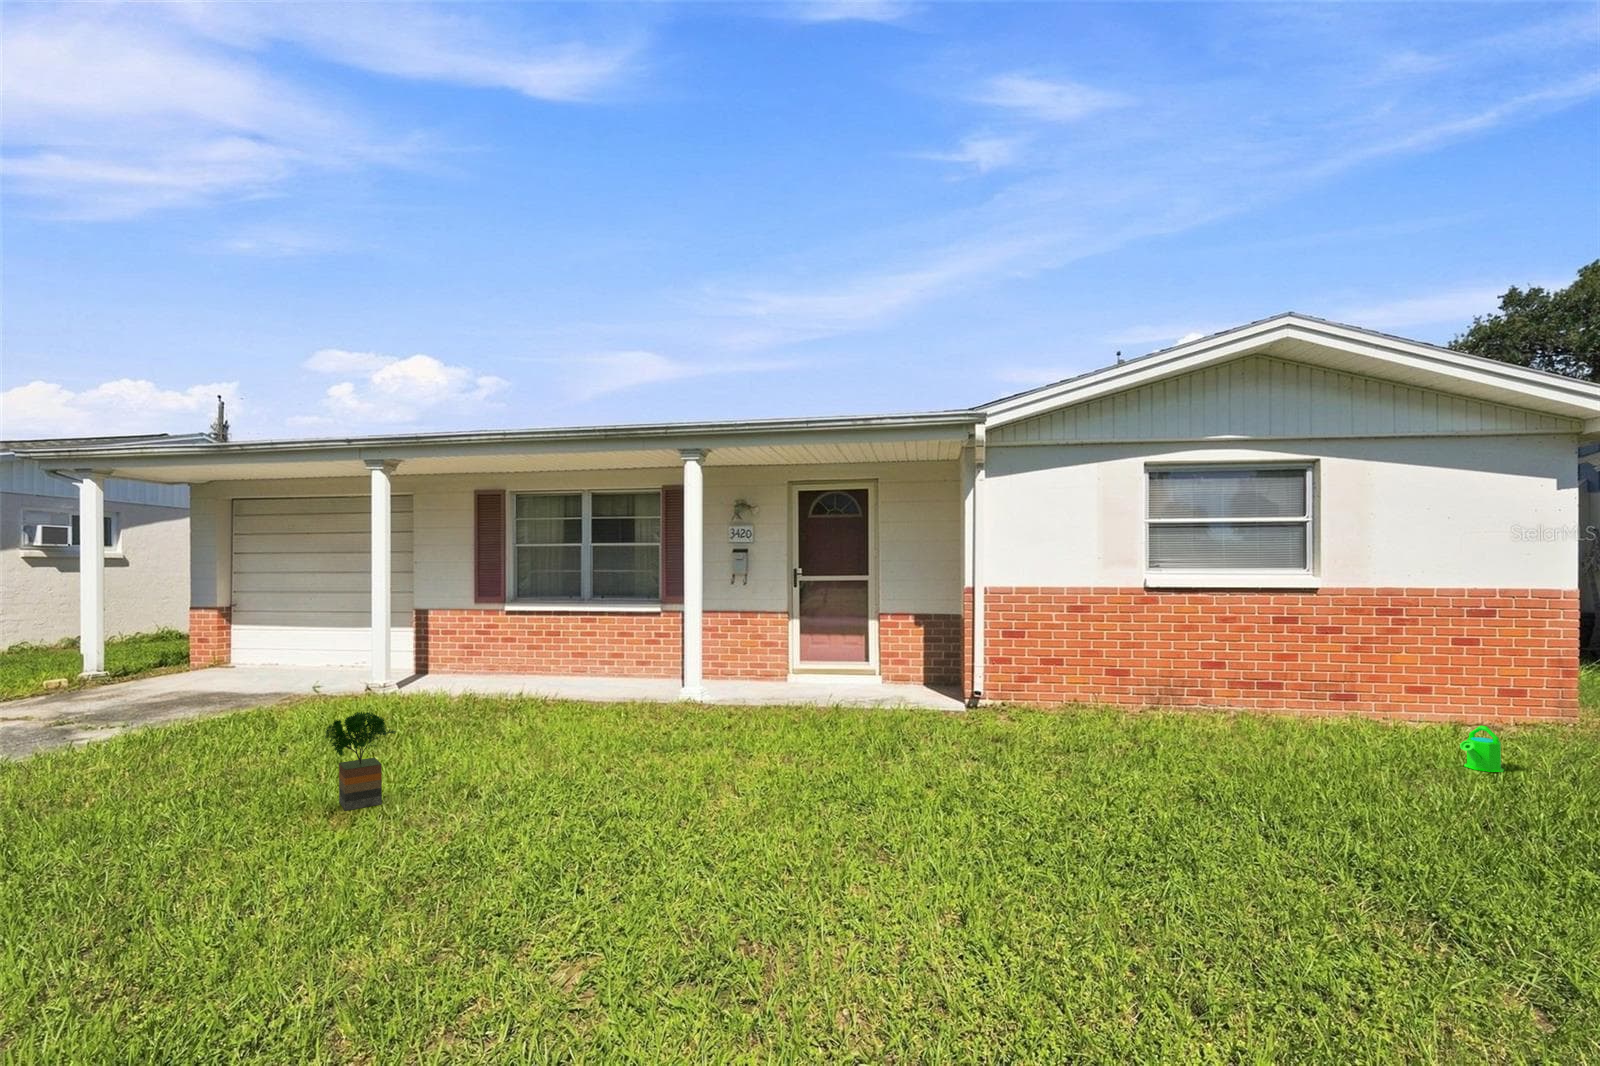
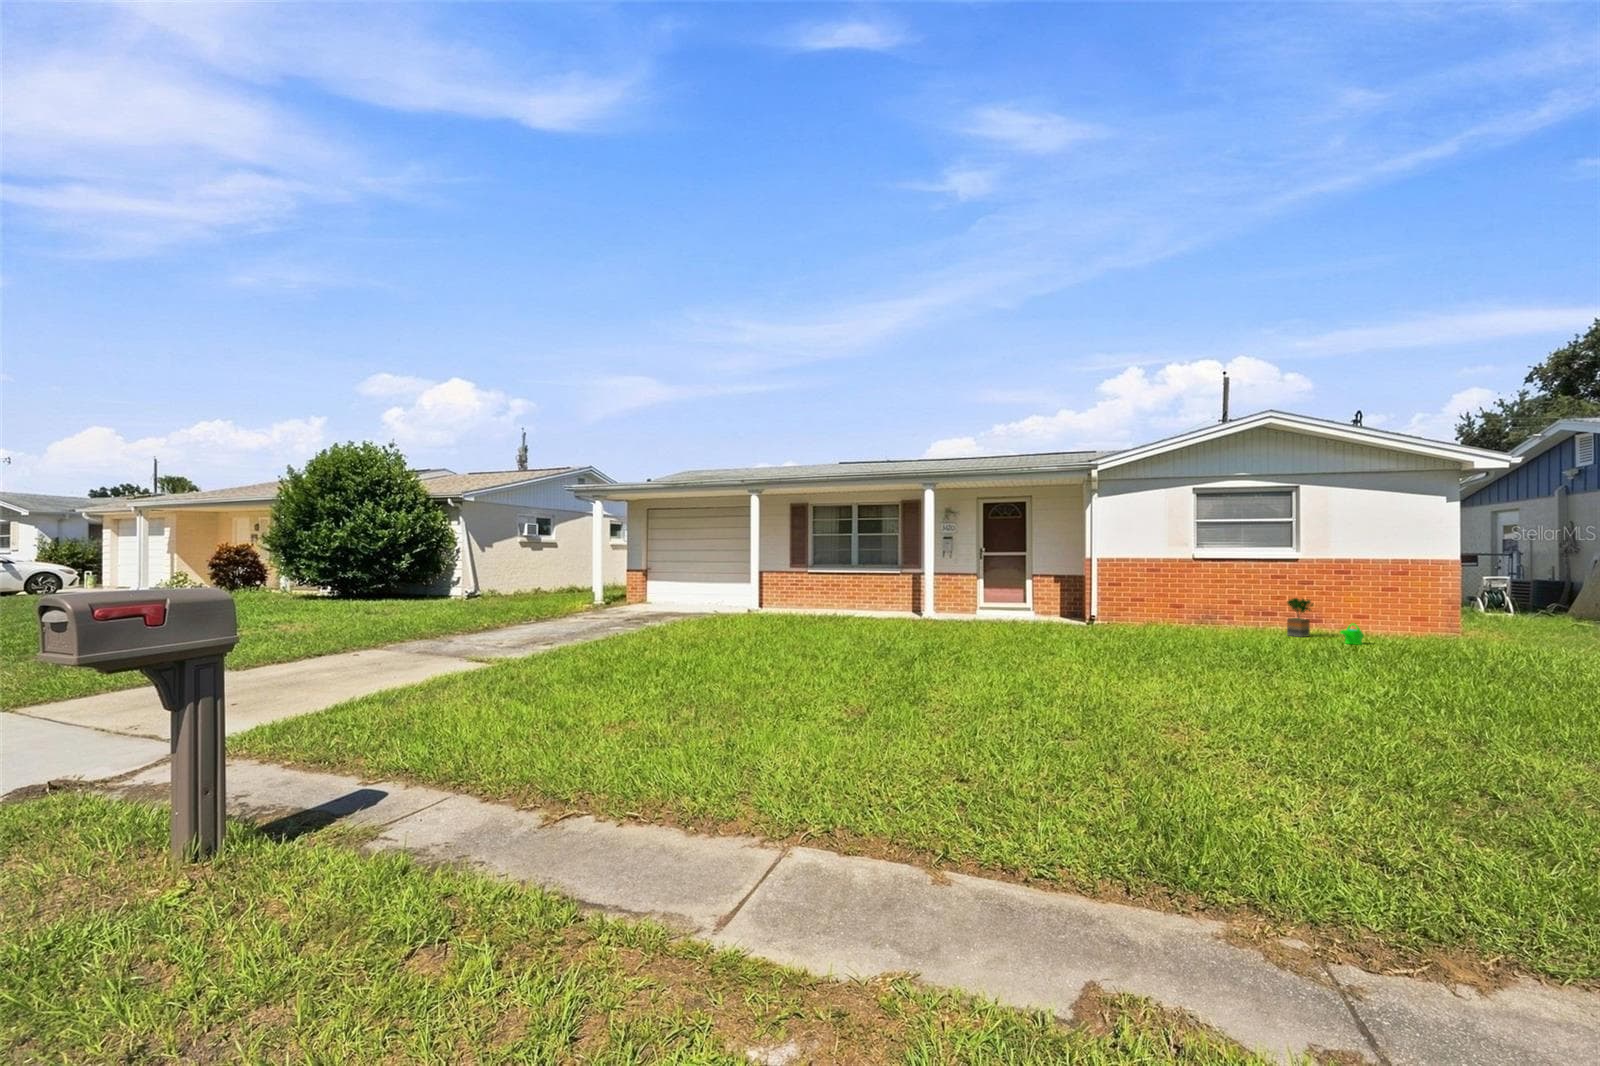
potted tree: present [325,712,396,811] -> present [1287,598,1313,637]

